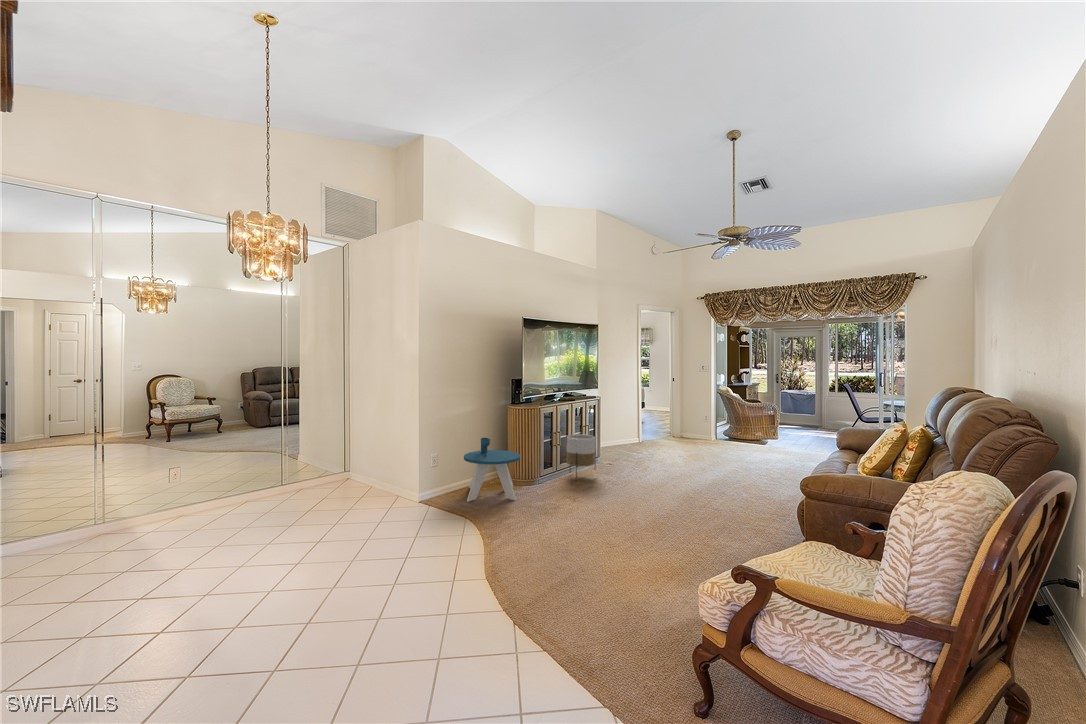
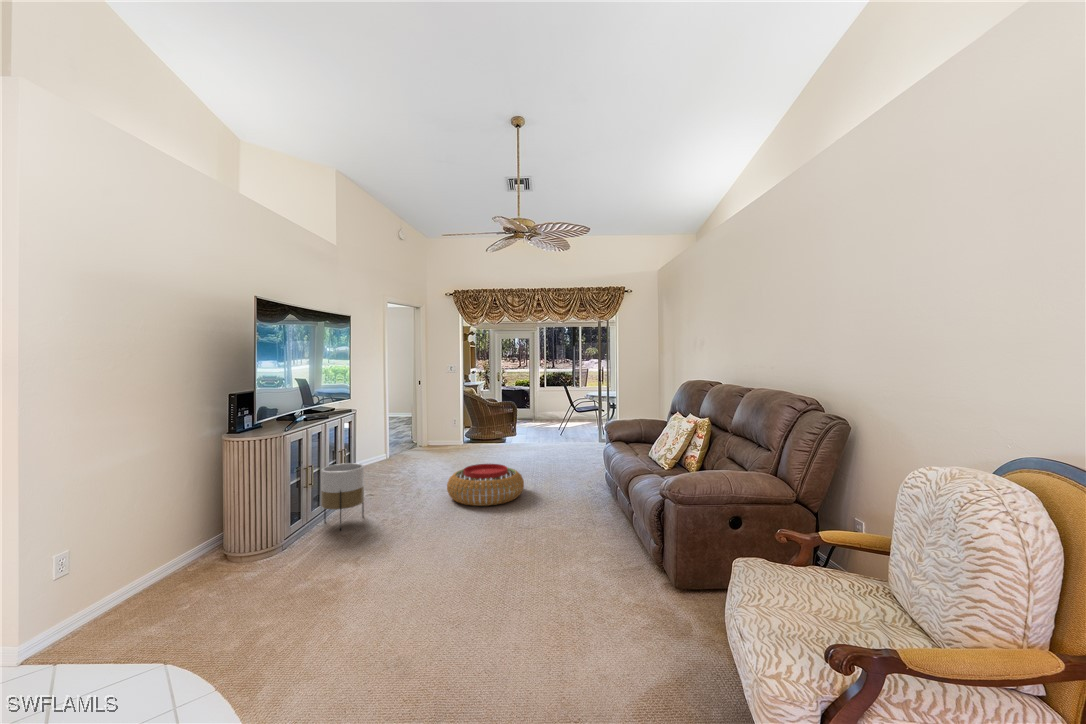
side table: present [464,438,520,502] -> none [139,497,258,622]
pouf: none [663,453,736,489] -> present [447,464,524,506]

